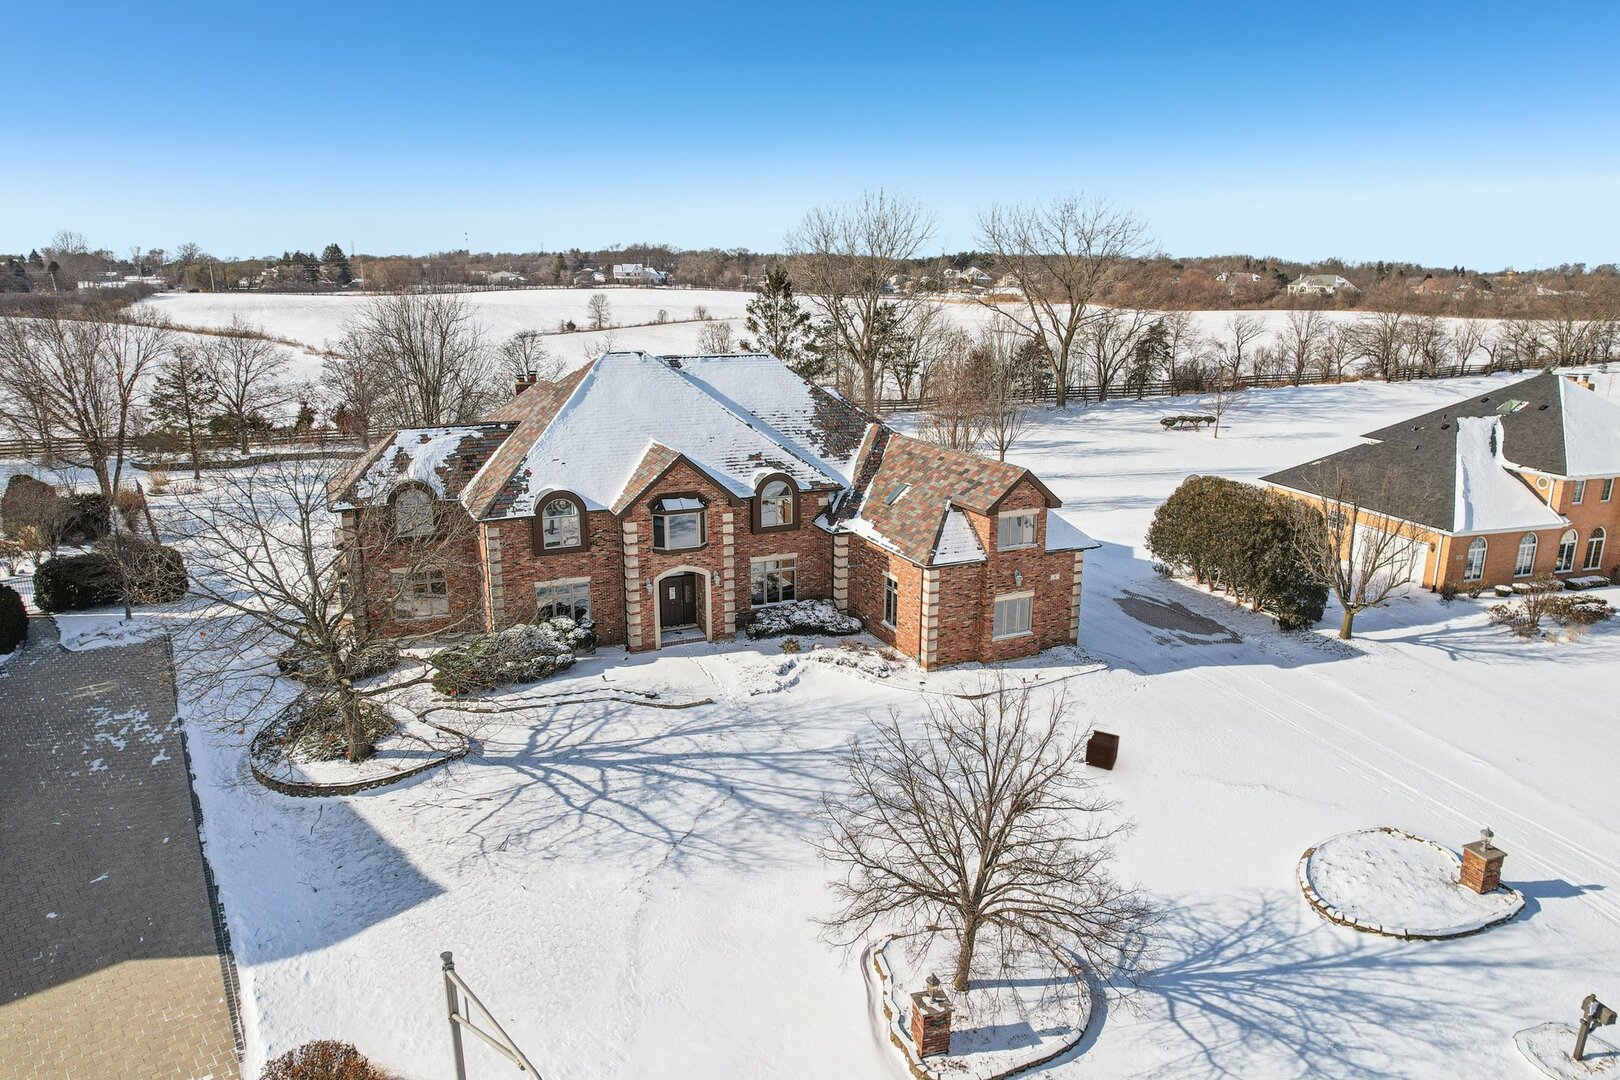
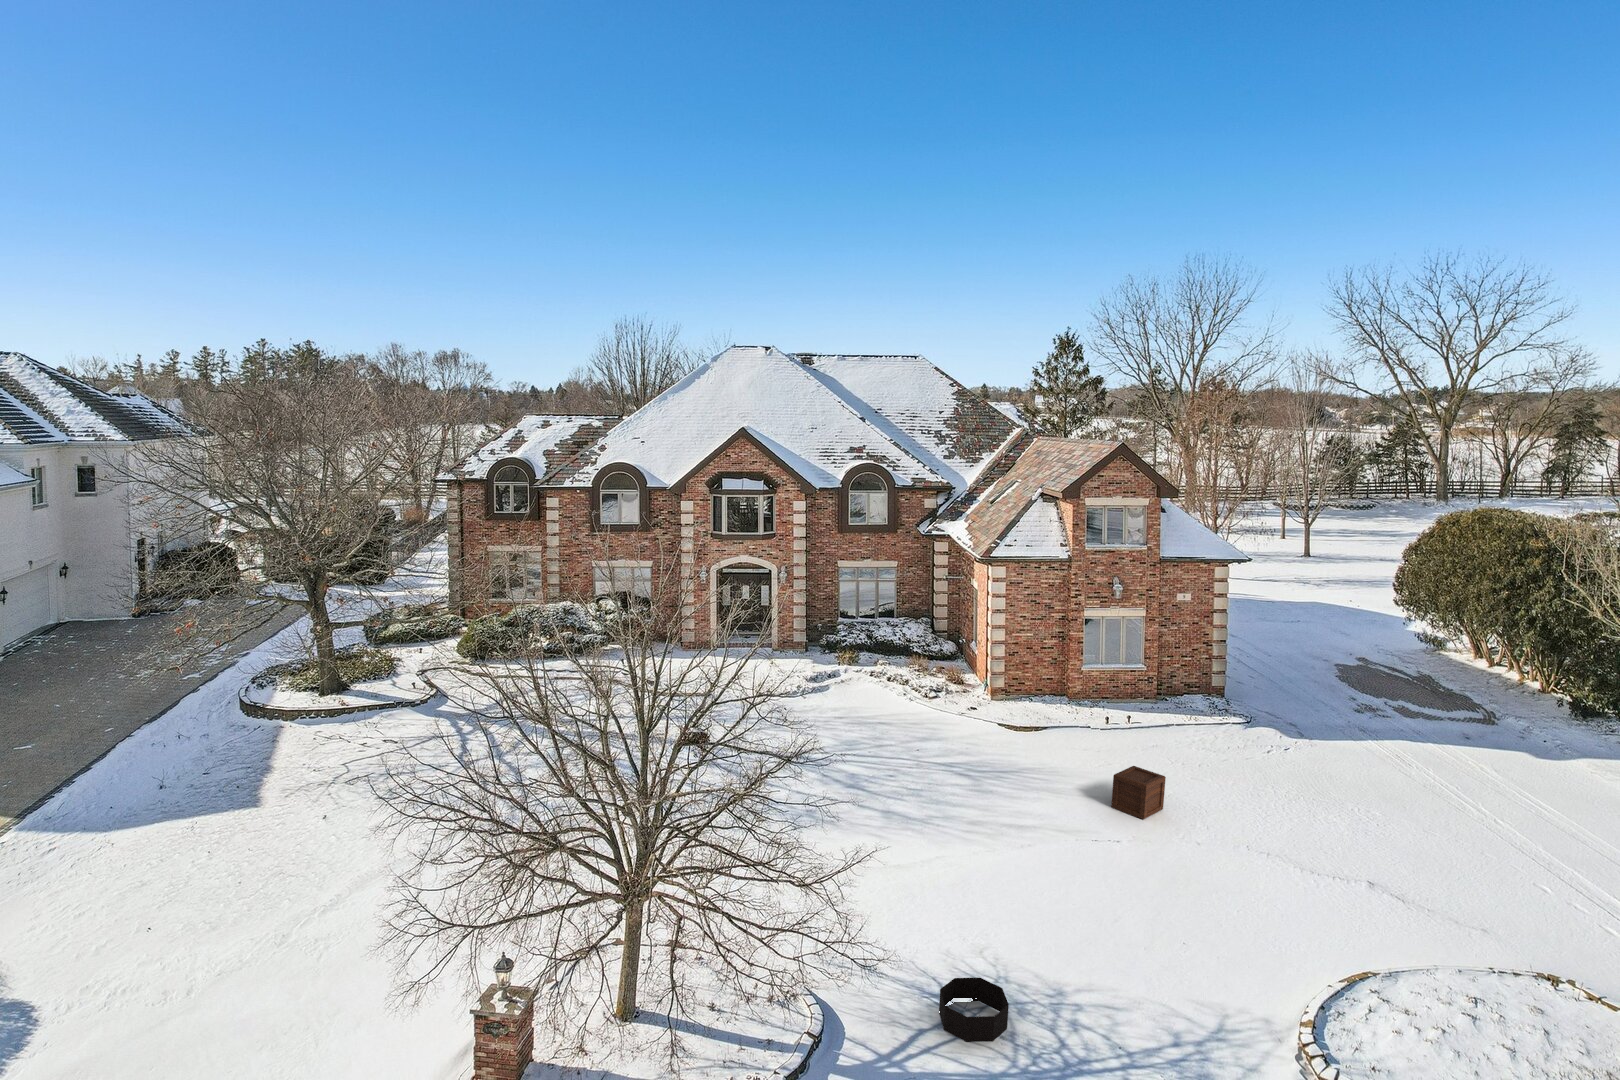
basket: none [1118,930,1167,978] -> present [939,978,1009,1042]

